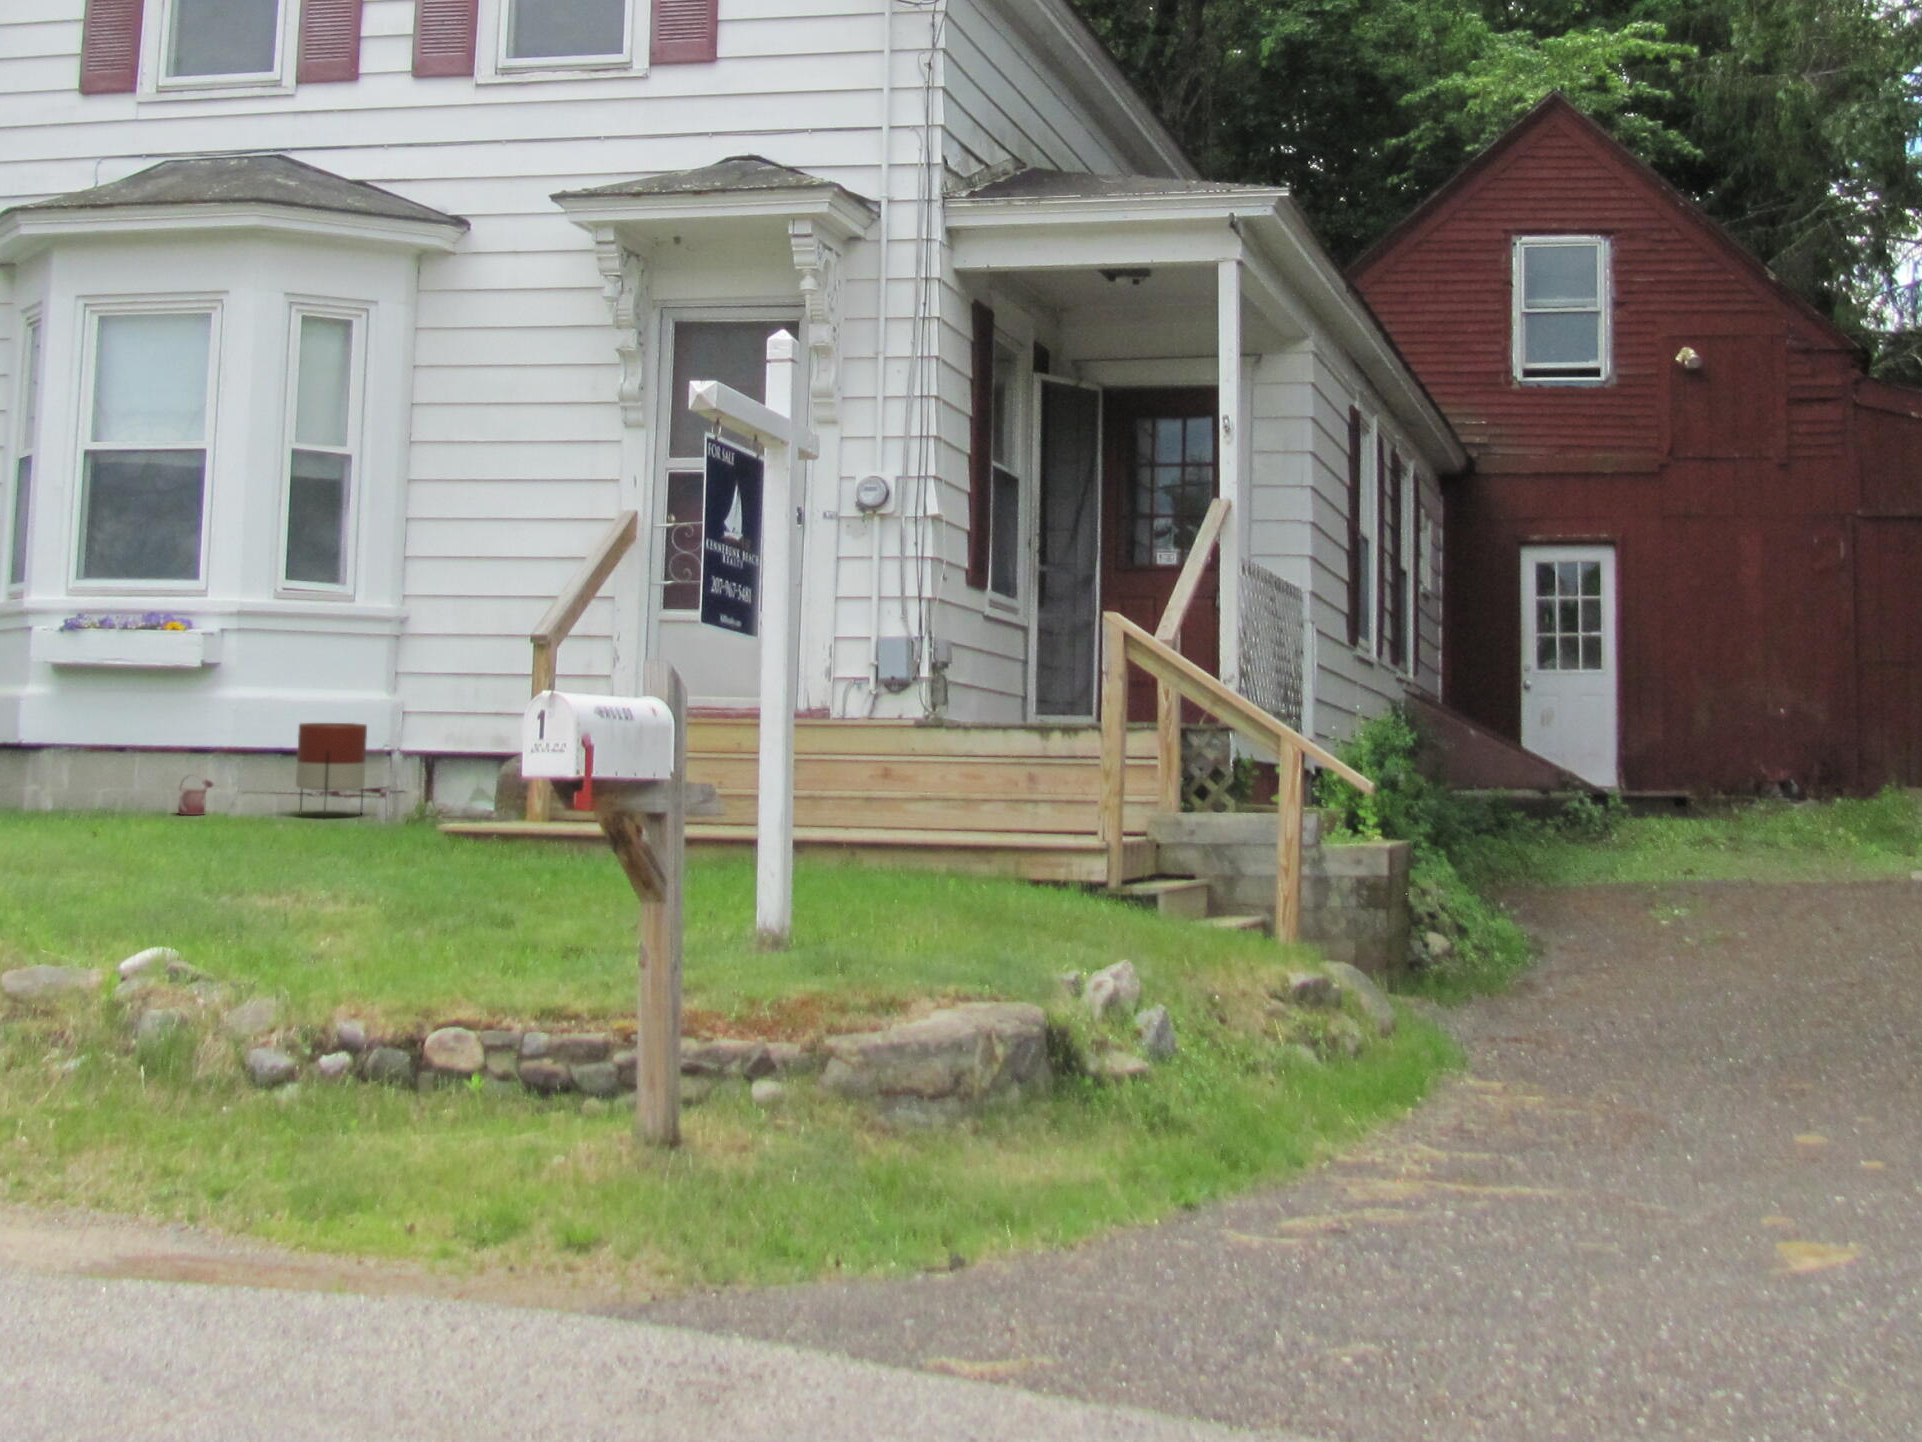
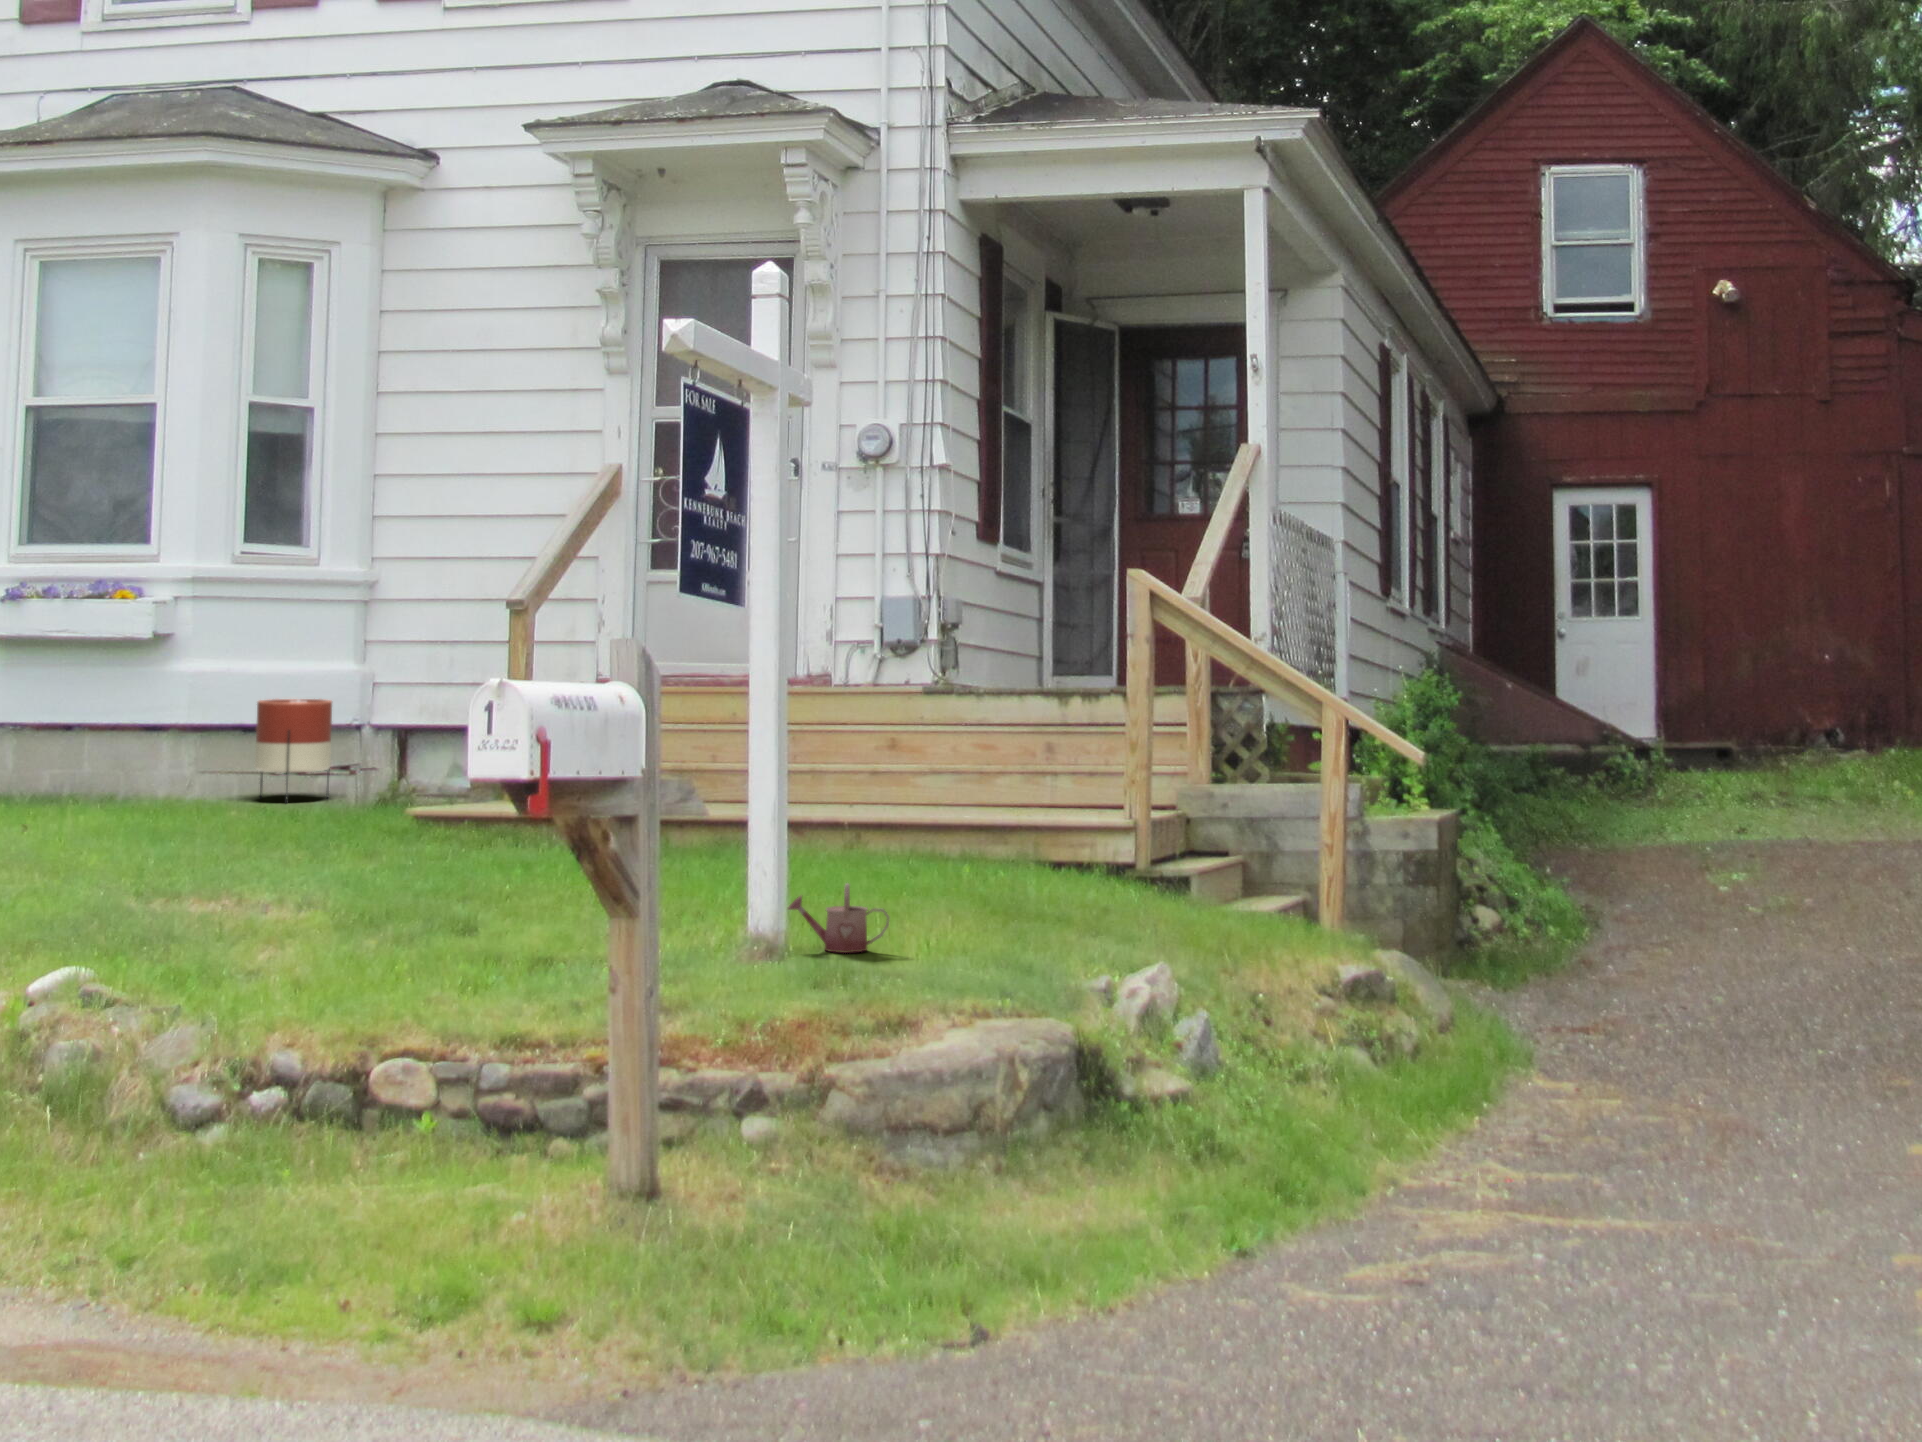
watering can: present [178,775,213,815] -> present [788,883,889,953]

